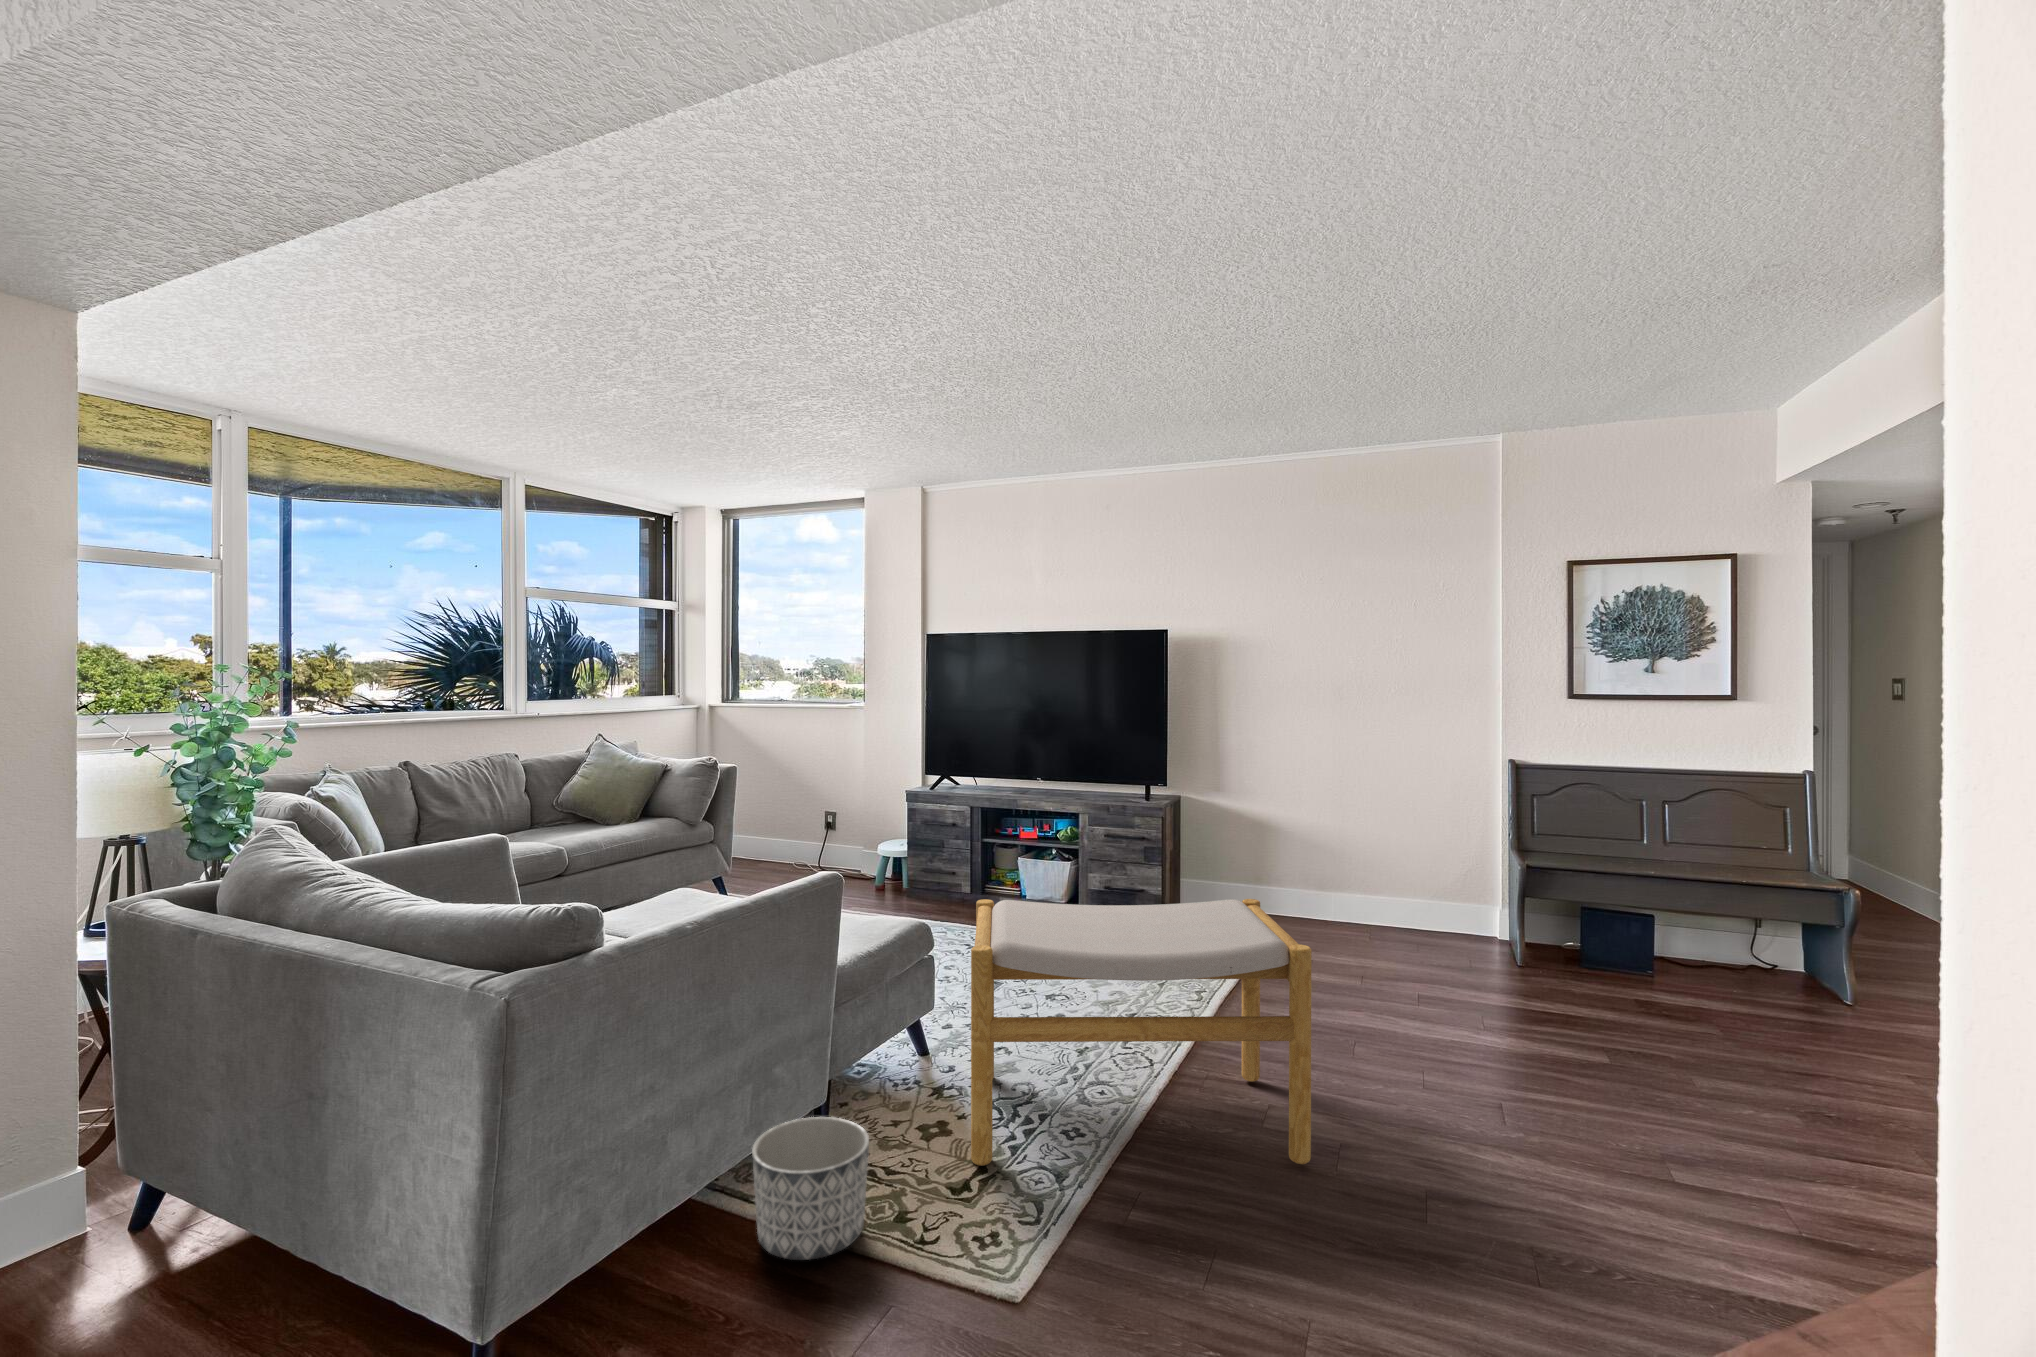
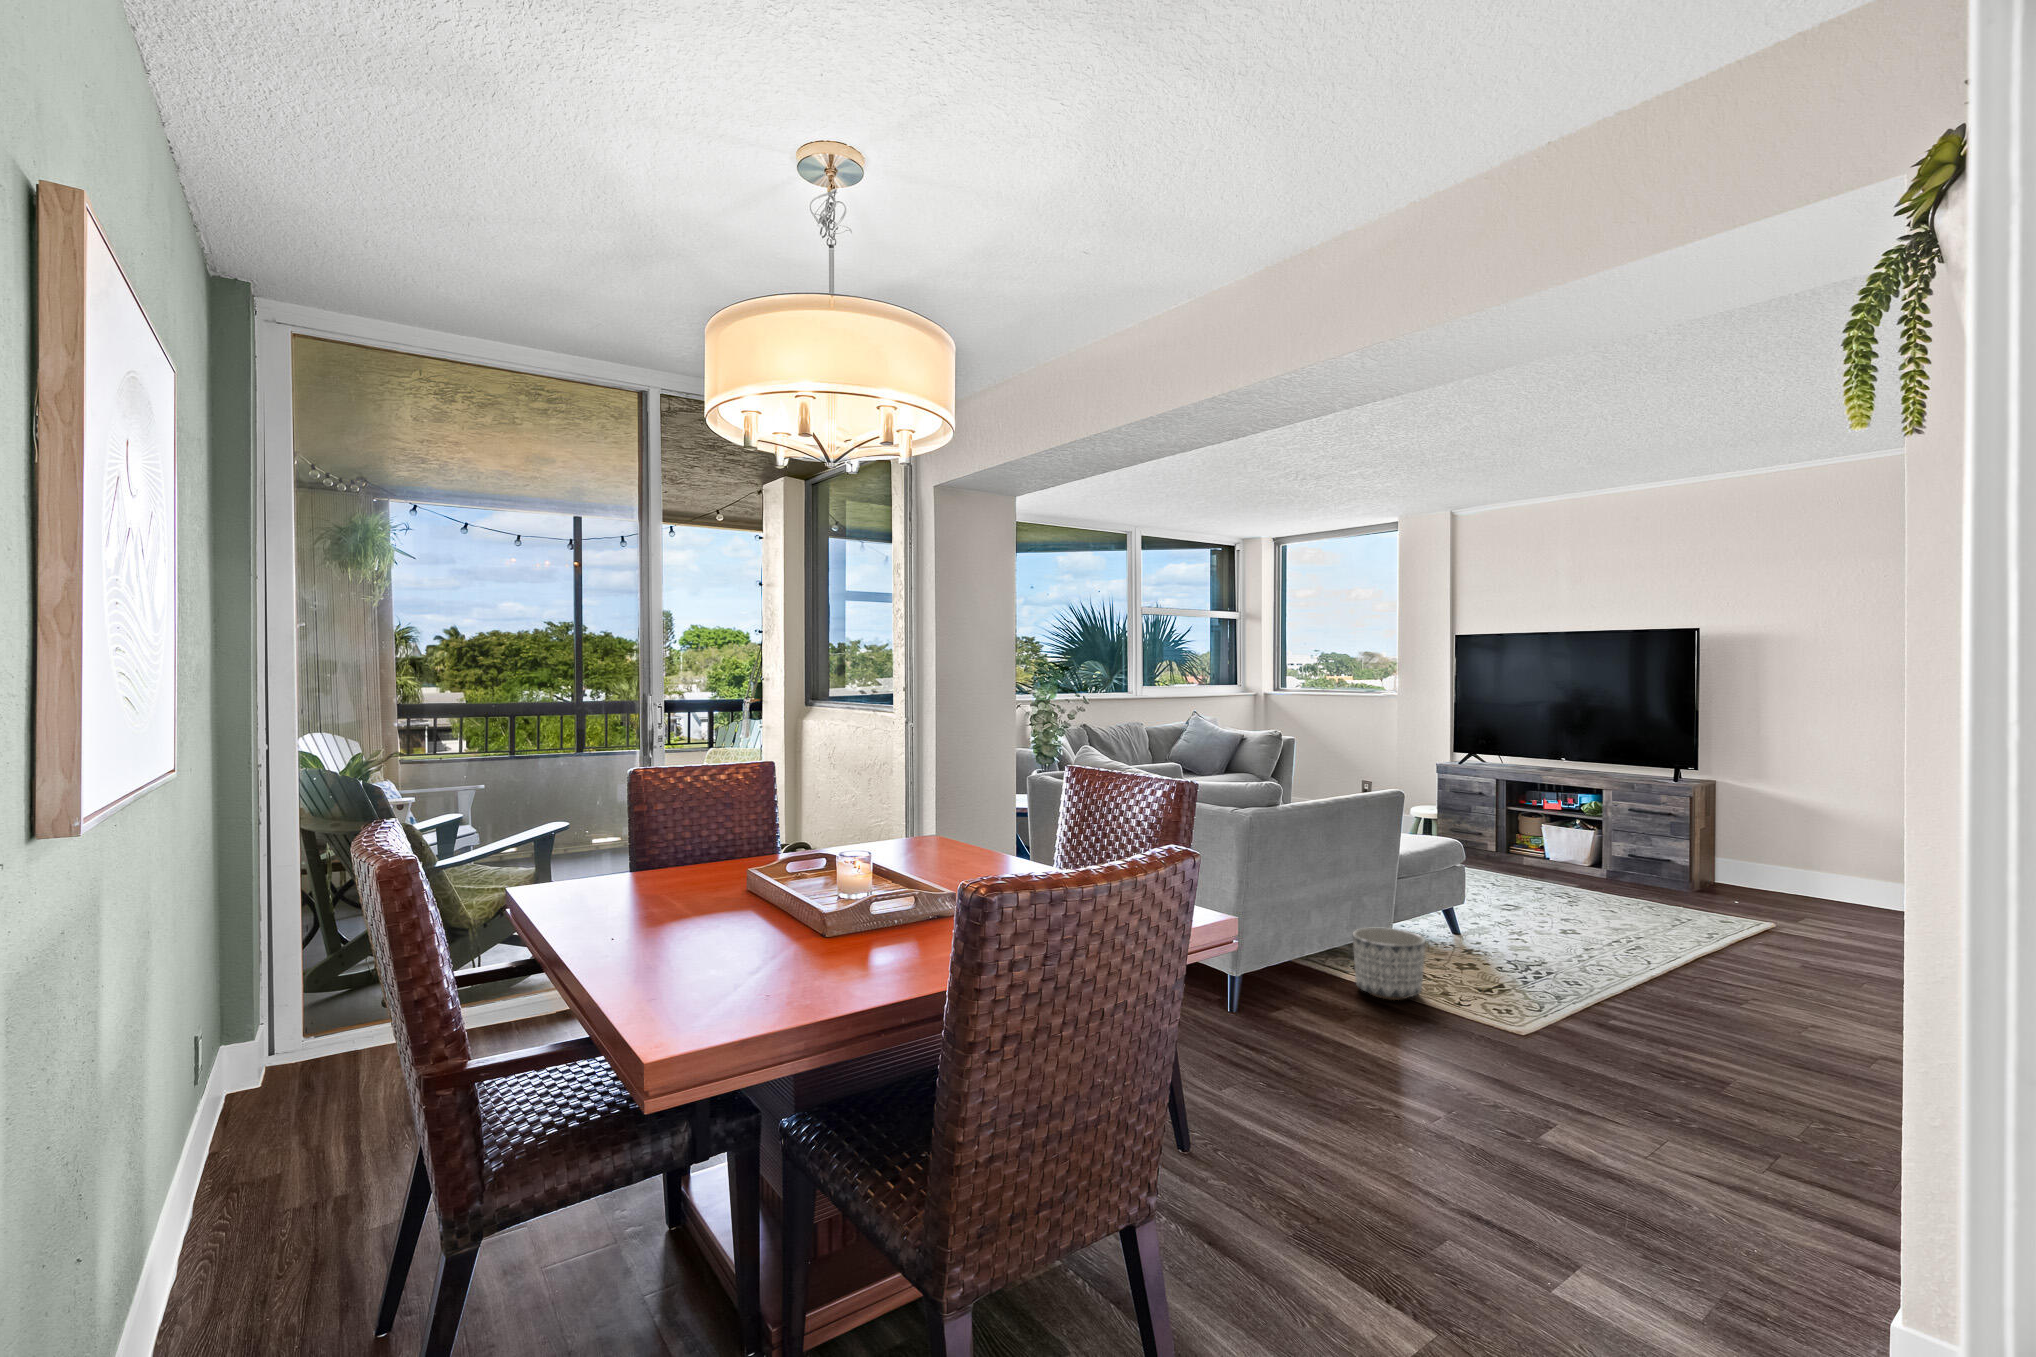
footstool: present [971,899,1312,1166] -> none [1495,823,1779,1024]

